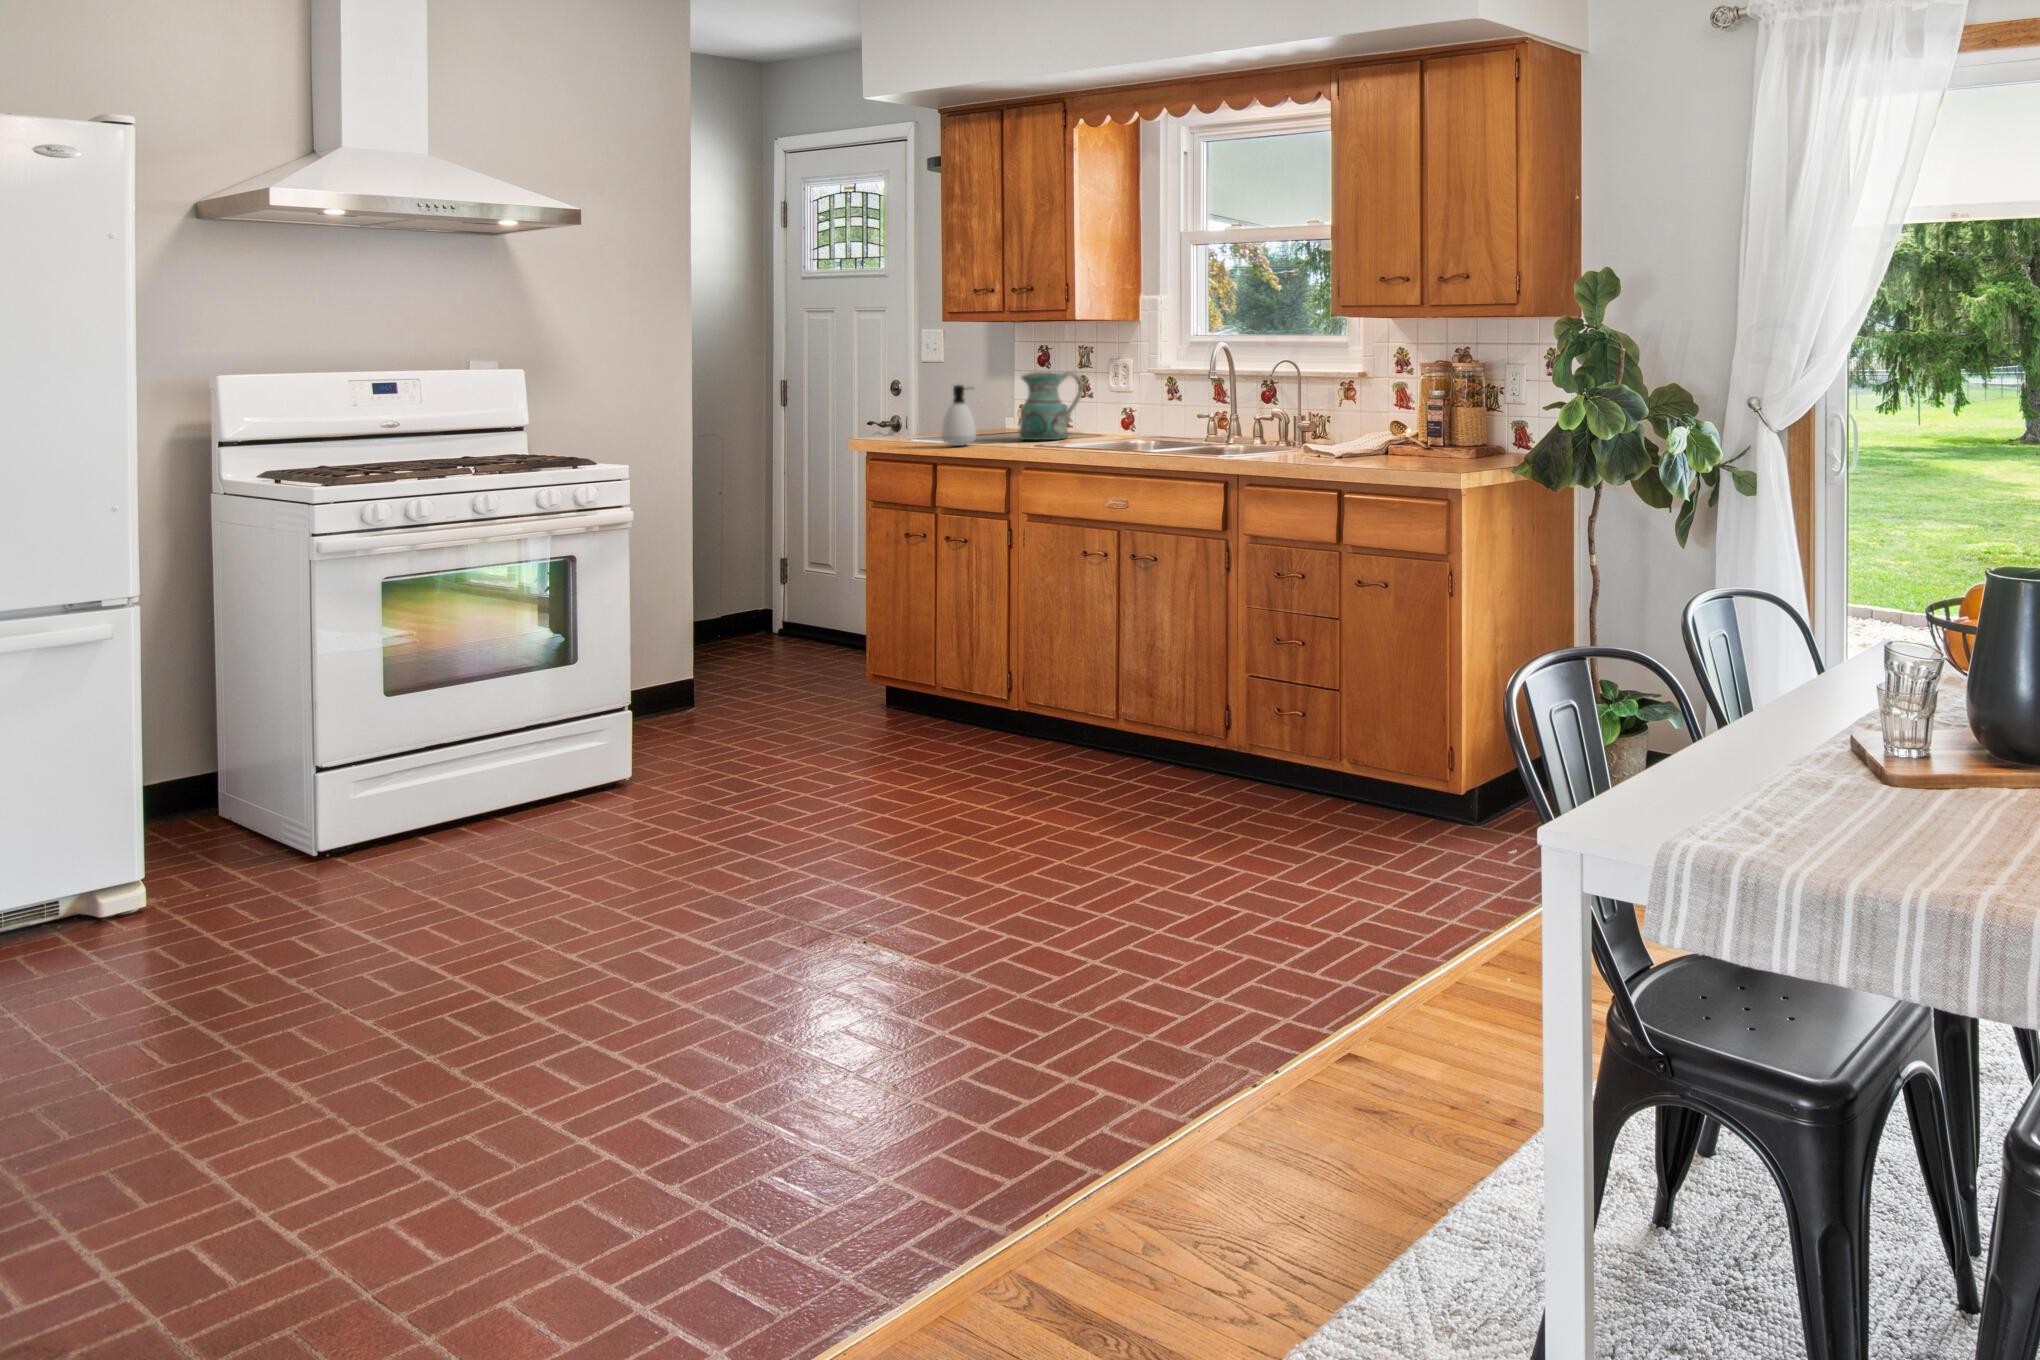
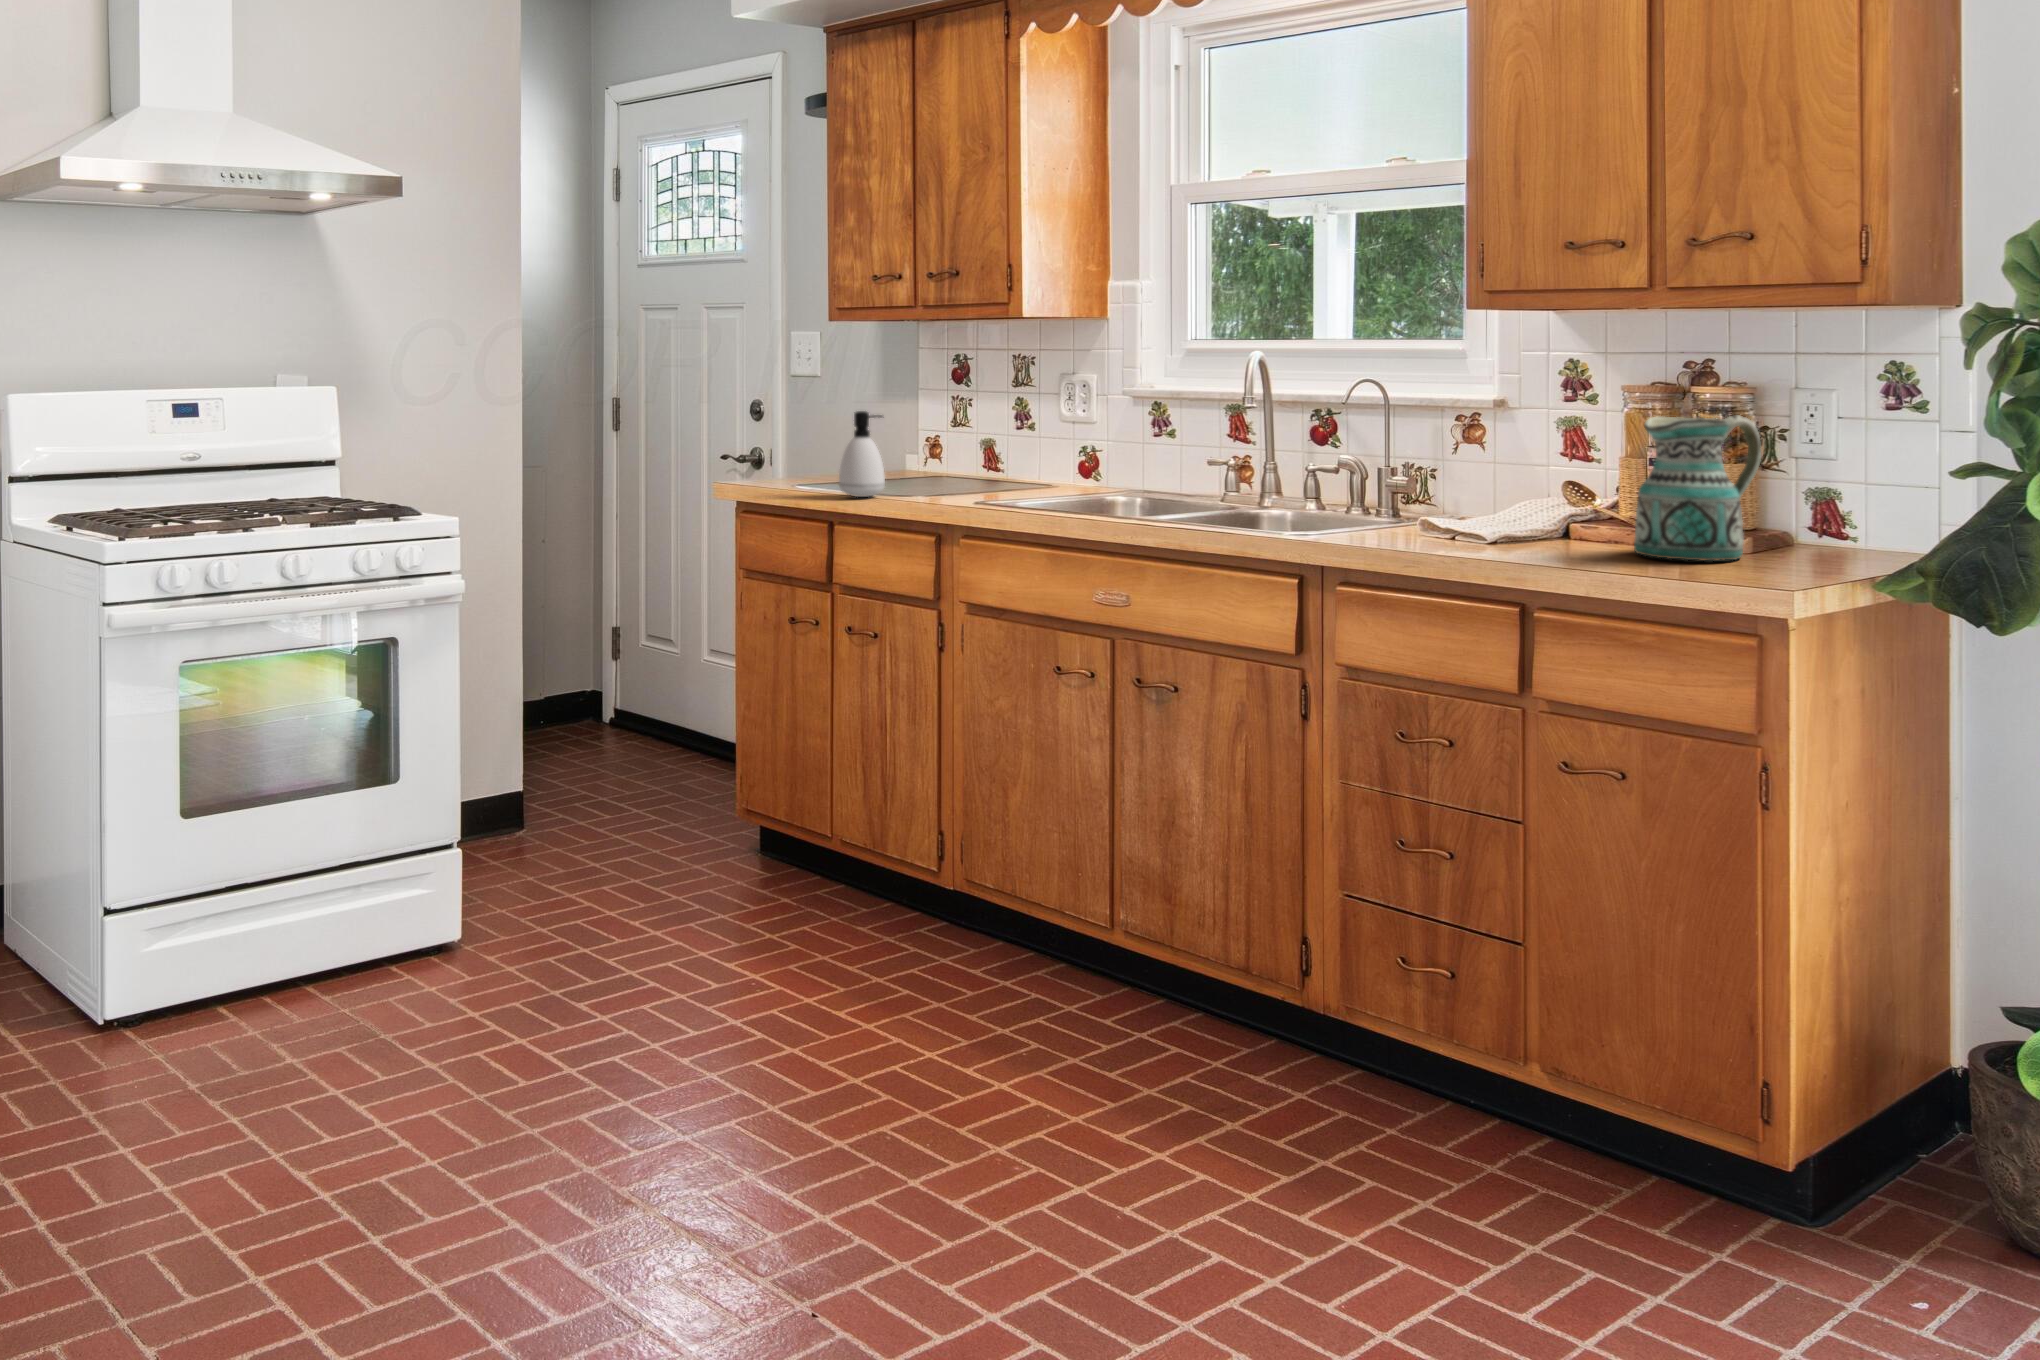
ceramic pitcher: present [1020,371,1083,440] -> present [1634,415,1761,561]

